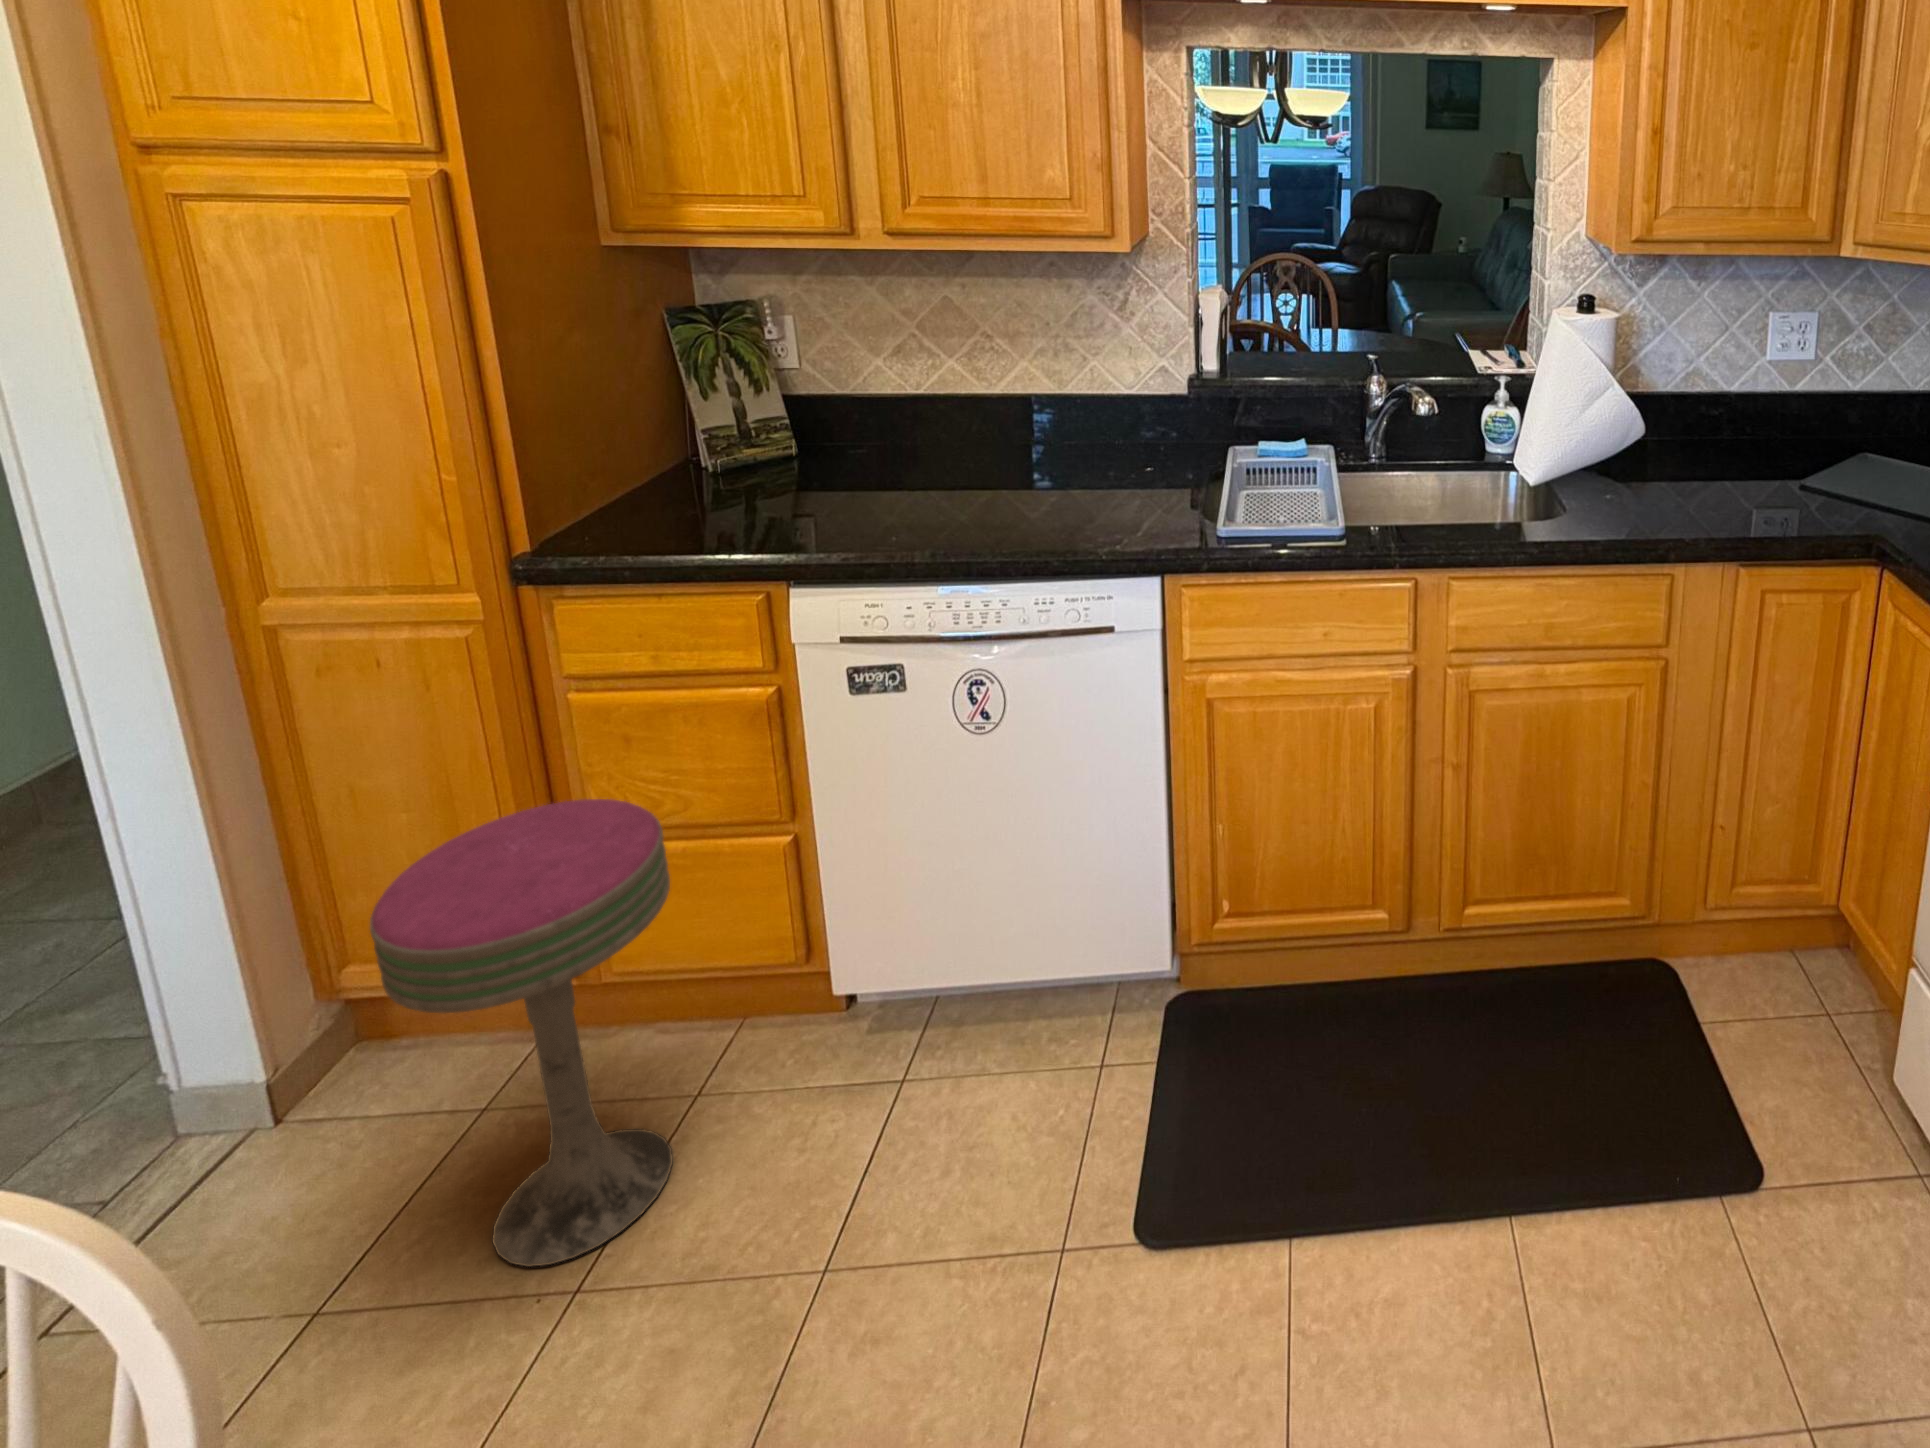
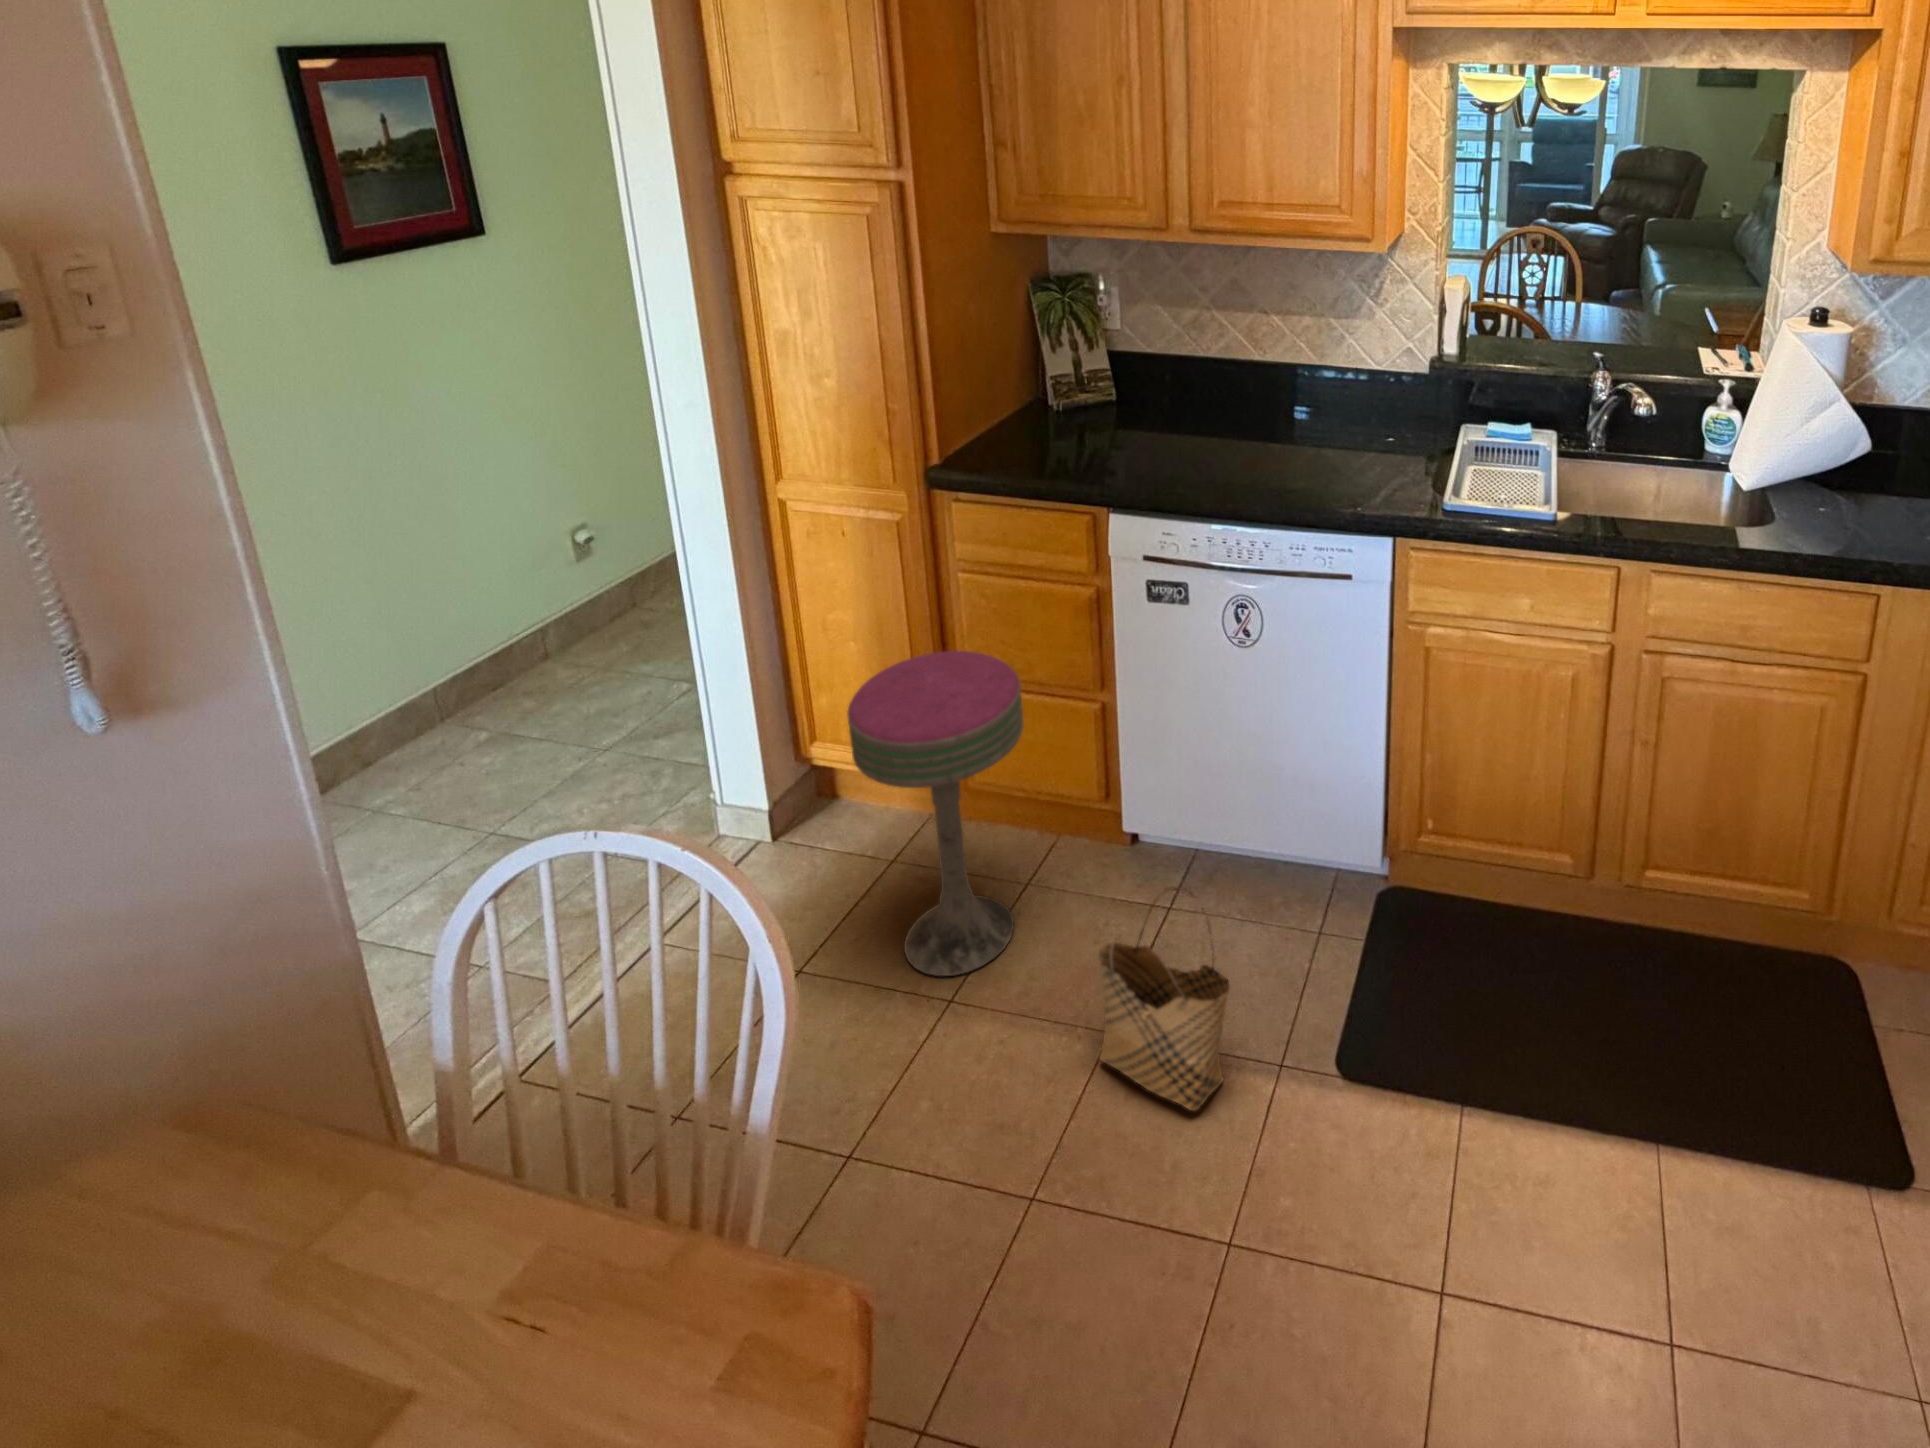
woven basket: none [792,1057,983,1353] -> present [1098,887,1230,1111]

